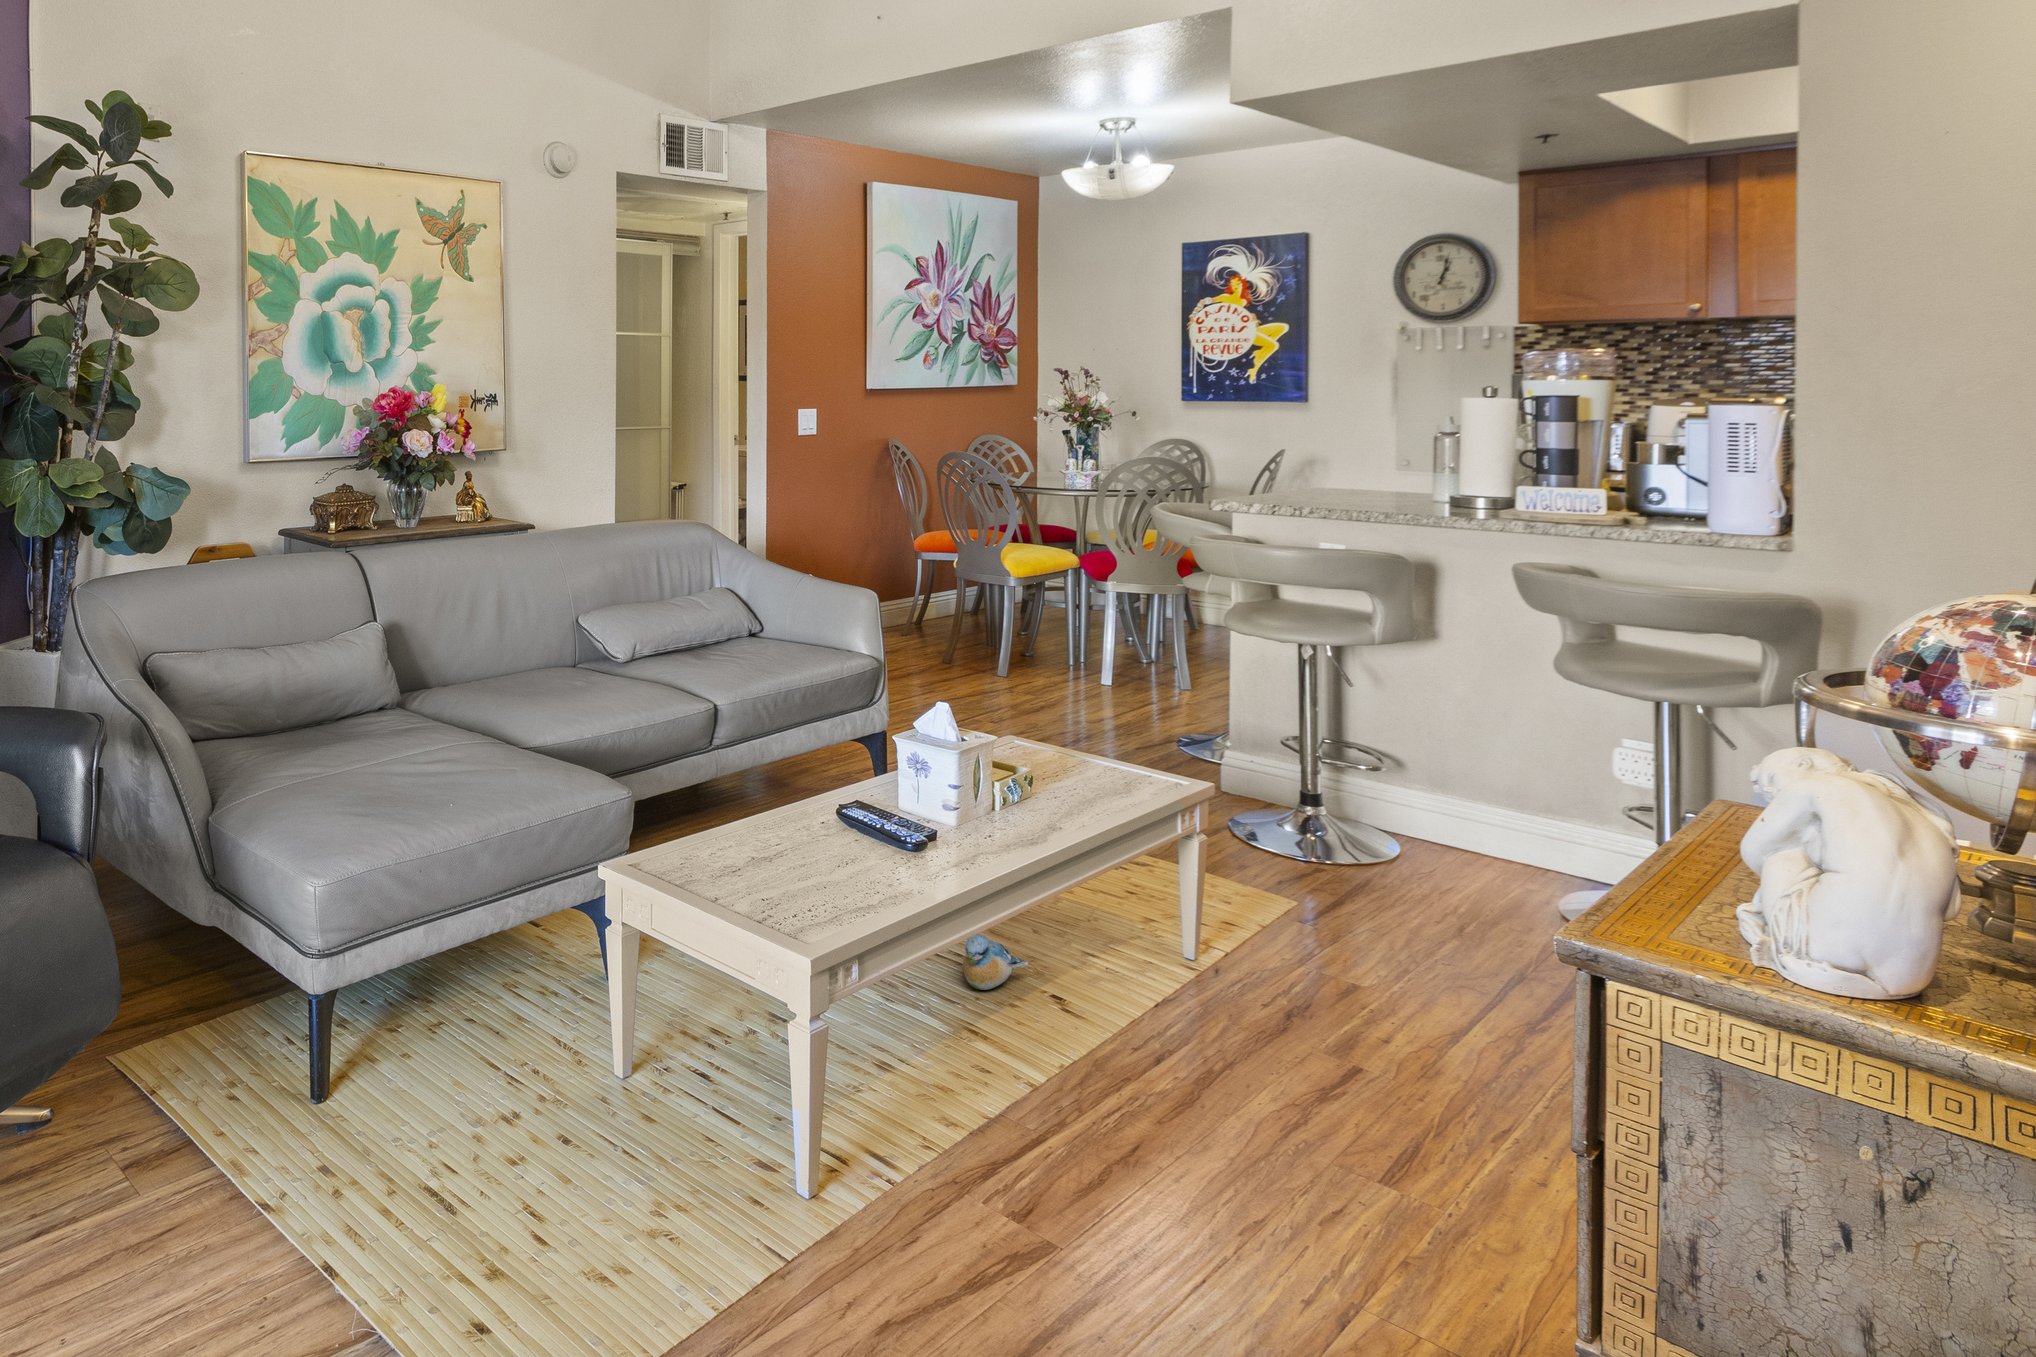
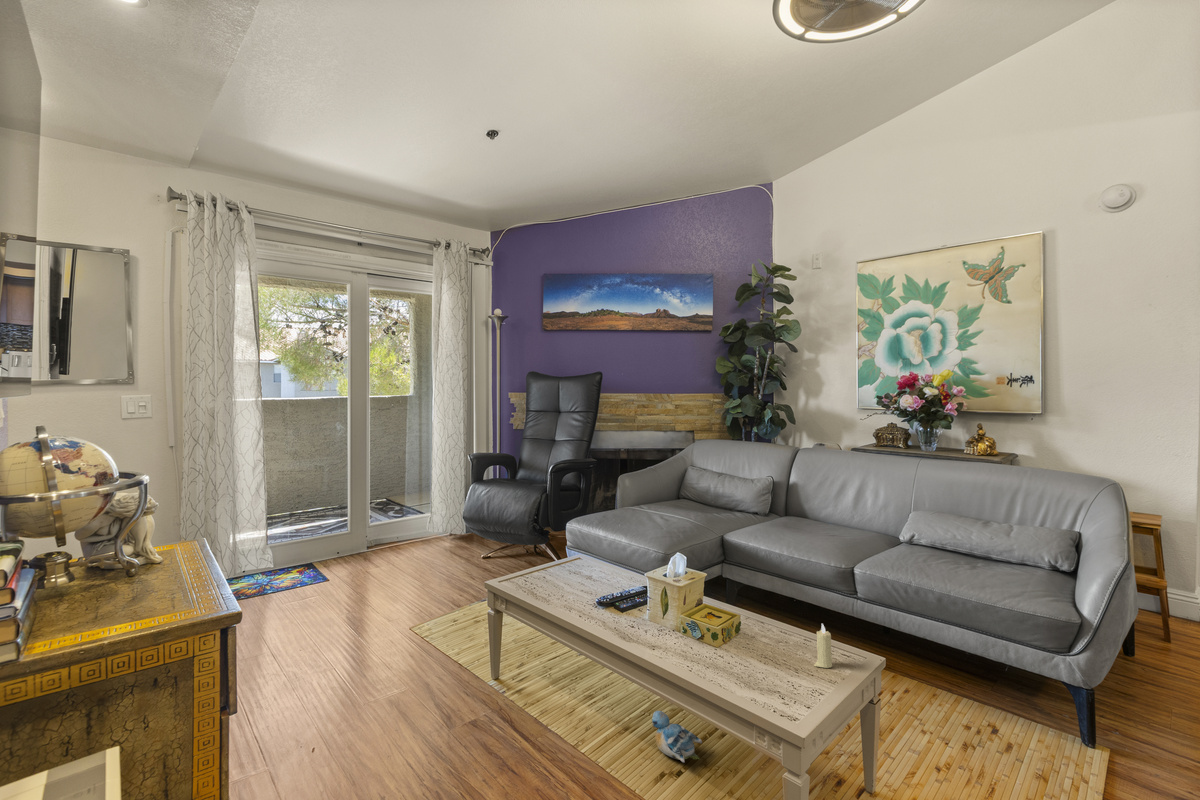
candle: none [1022,703,1041,757] -> present [814,624,832,668]

